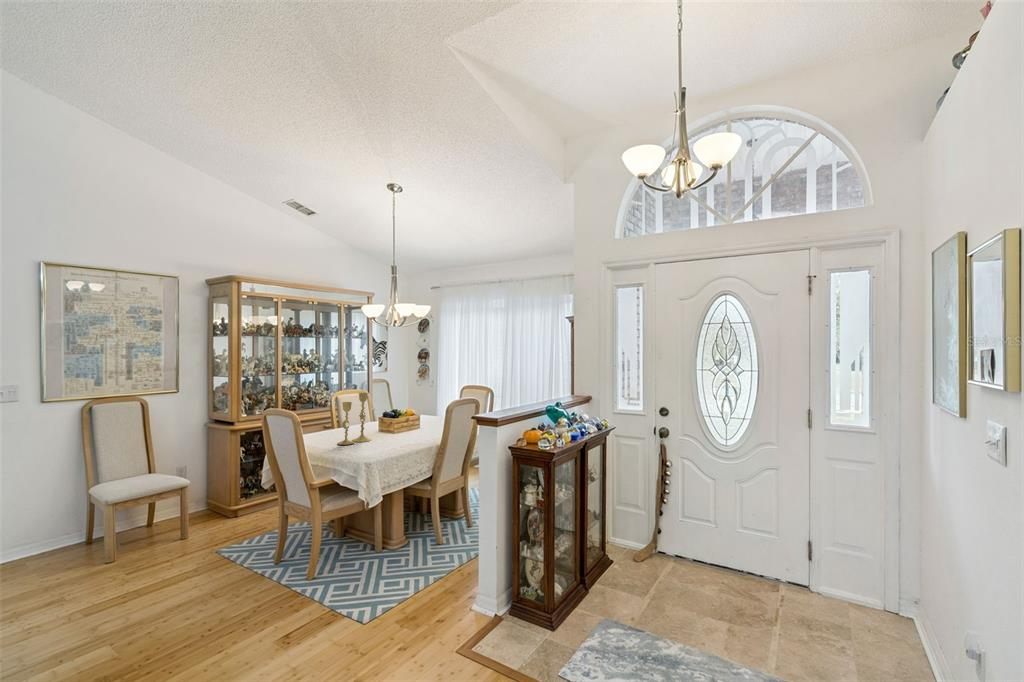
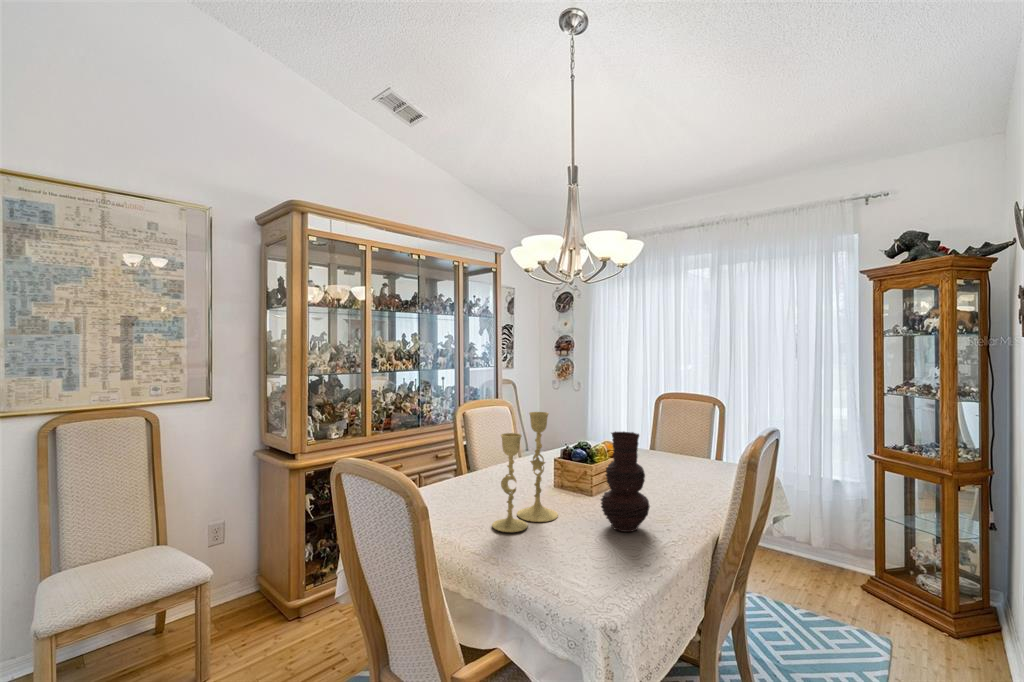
vase: none [388,400,410,443] -> present [601,432,650,532]

